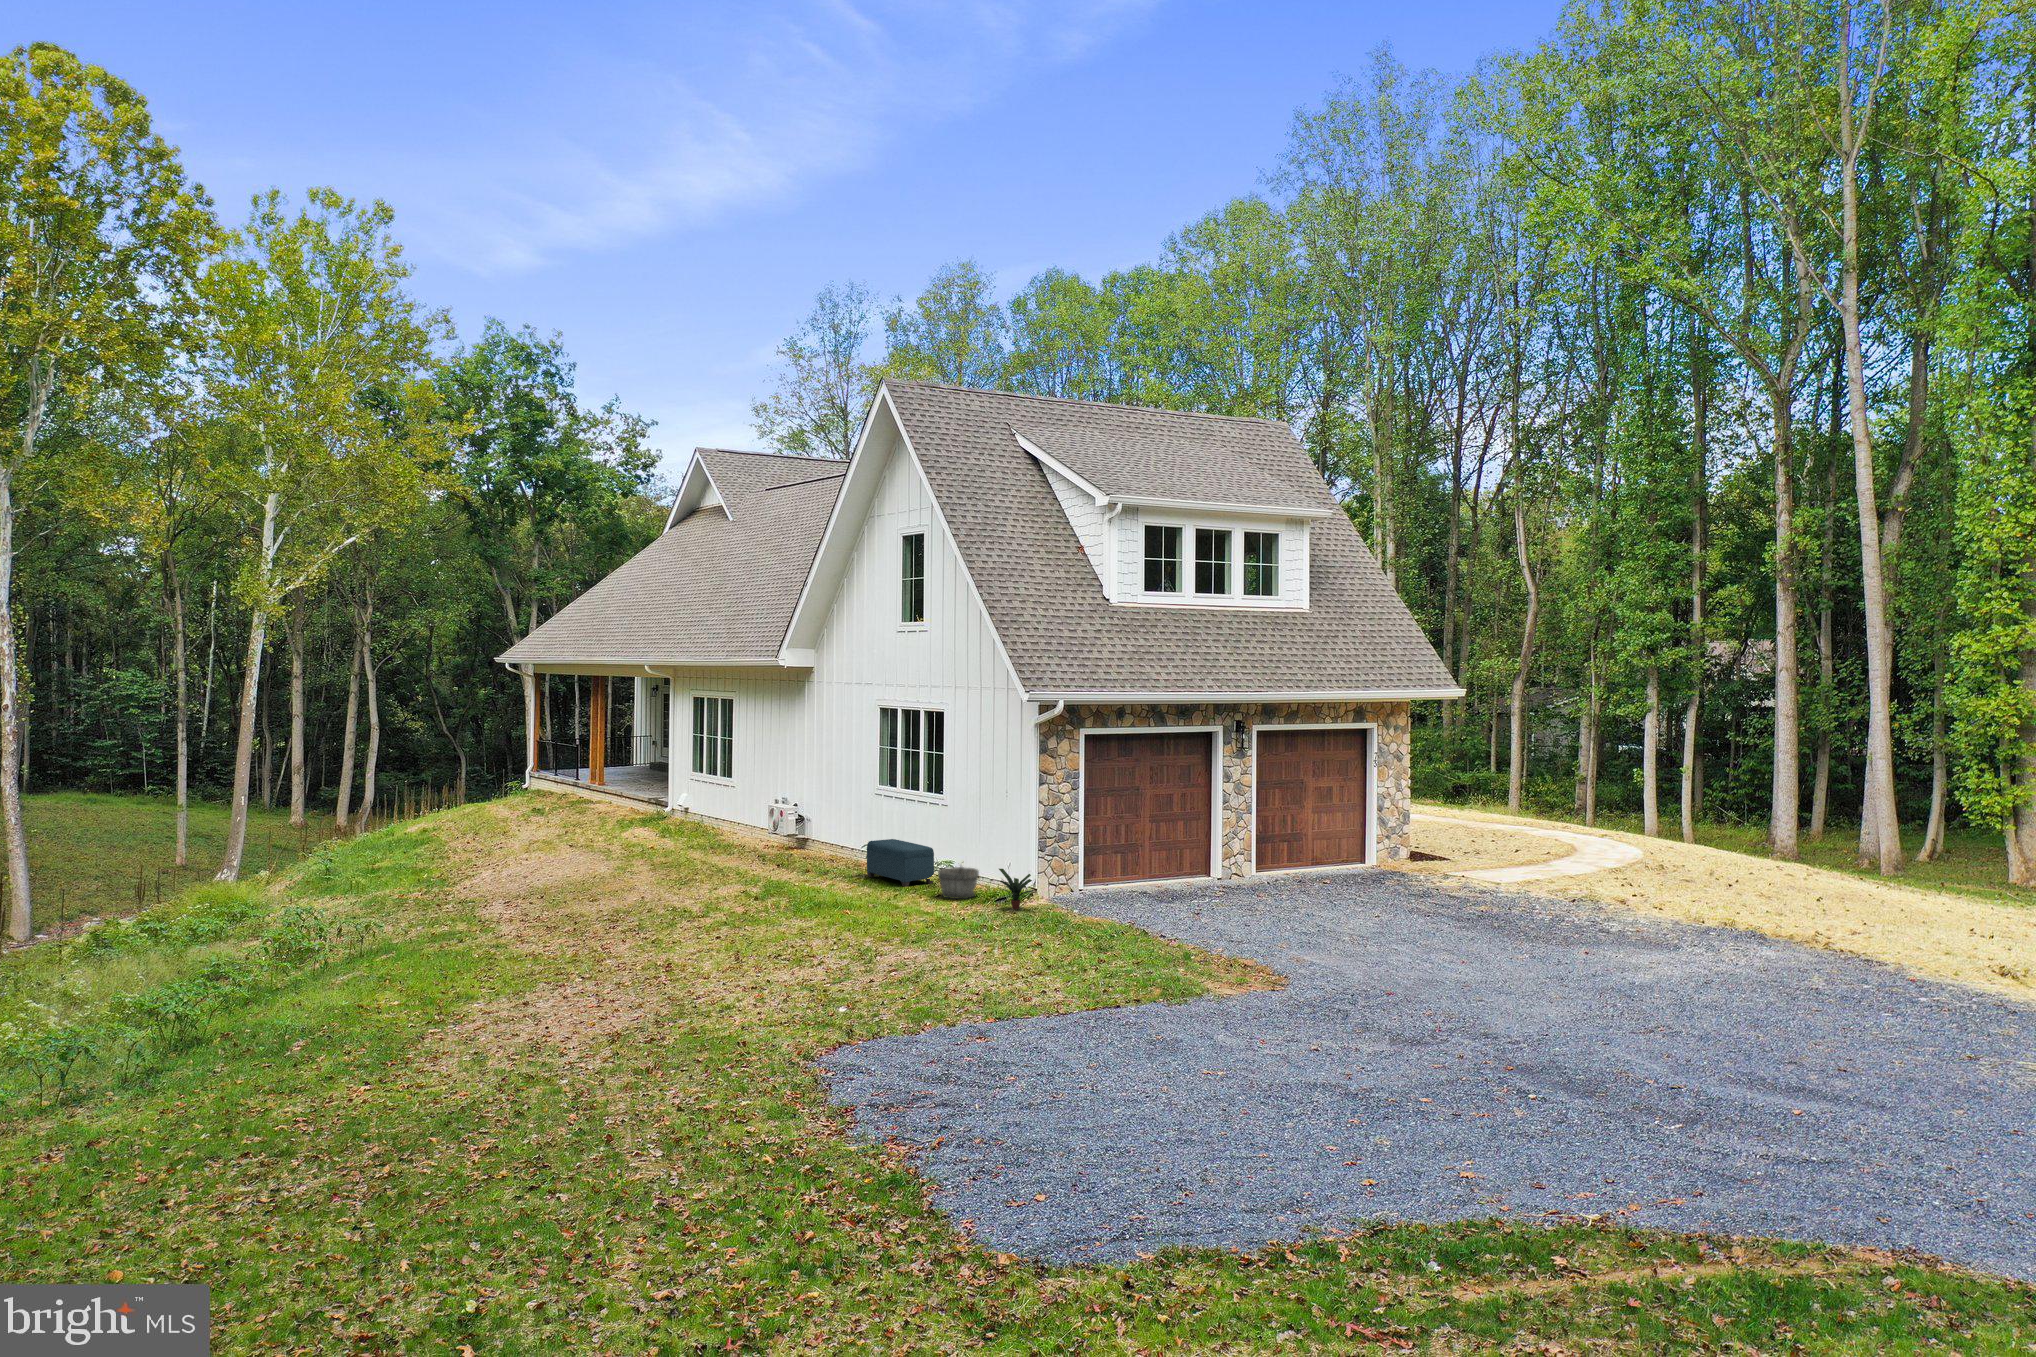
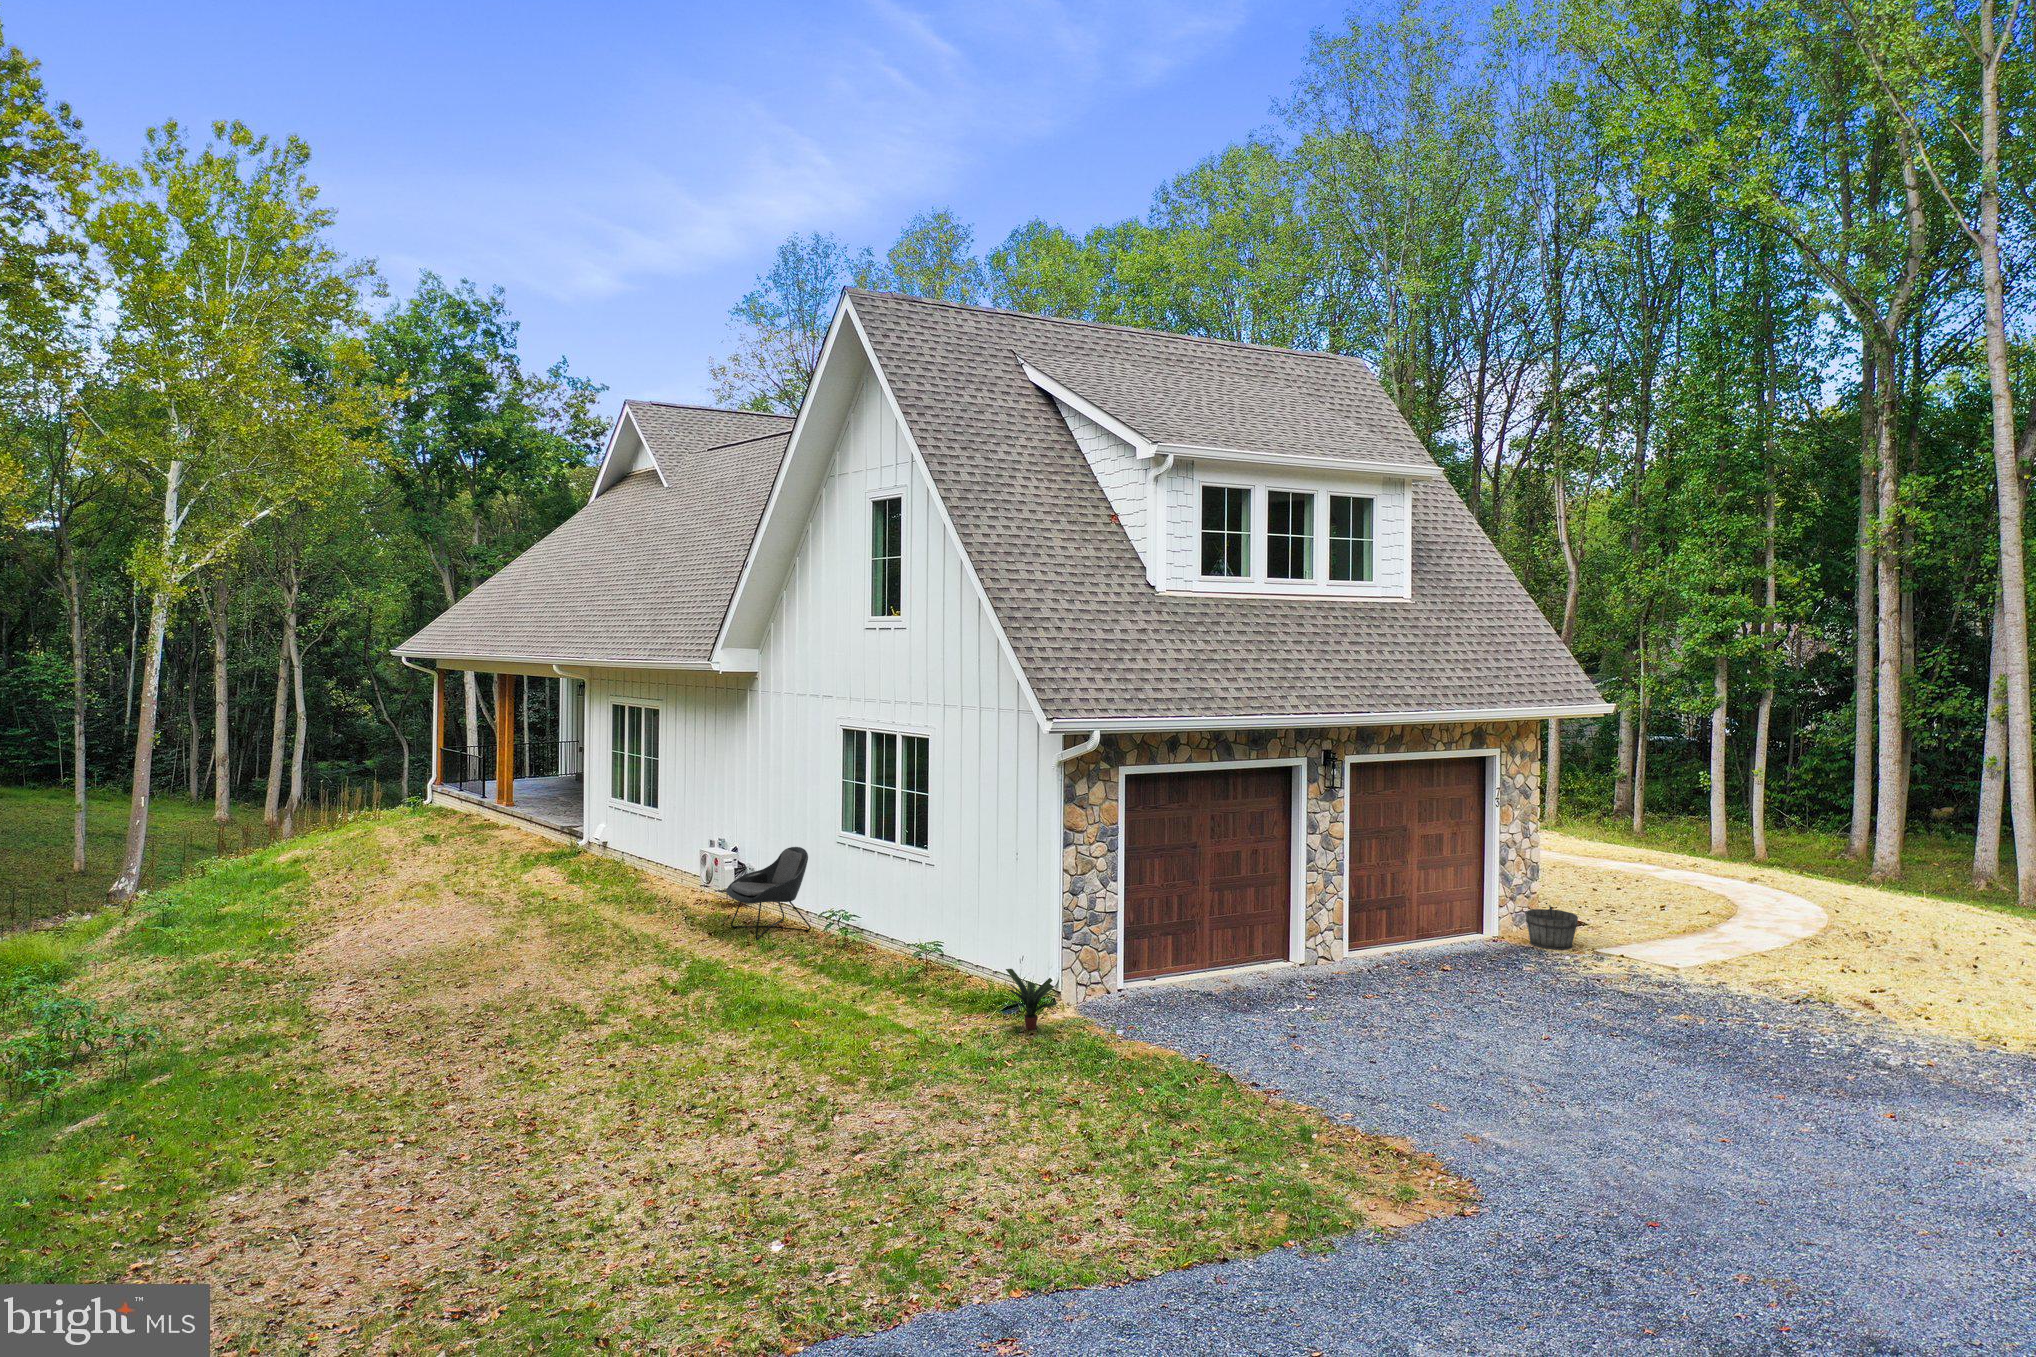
lounge chair: none [792,802,856,869] -> present [726,847,811,940]
bench: present [867,839,934,887] -> none [823,904,913,978]
wooden bucket: present [938,867,980,899] -> present [1525,903,1578,950]

